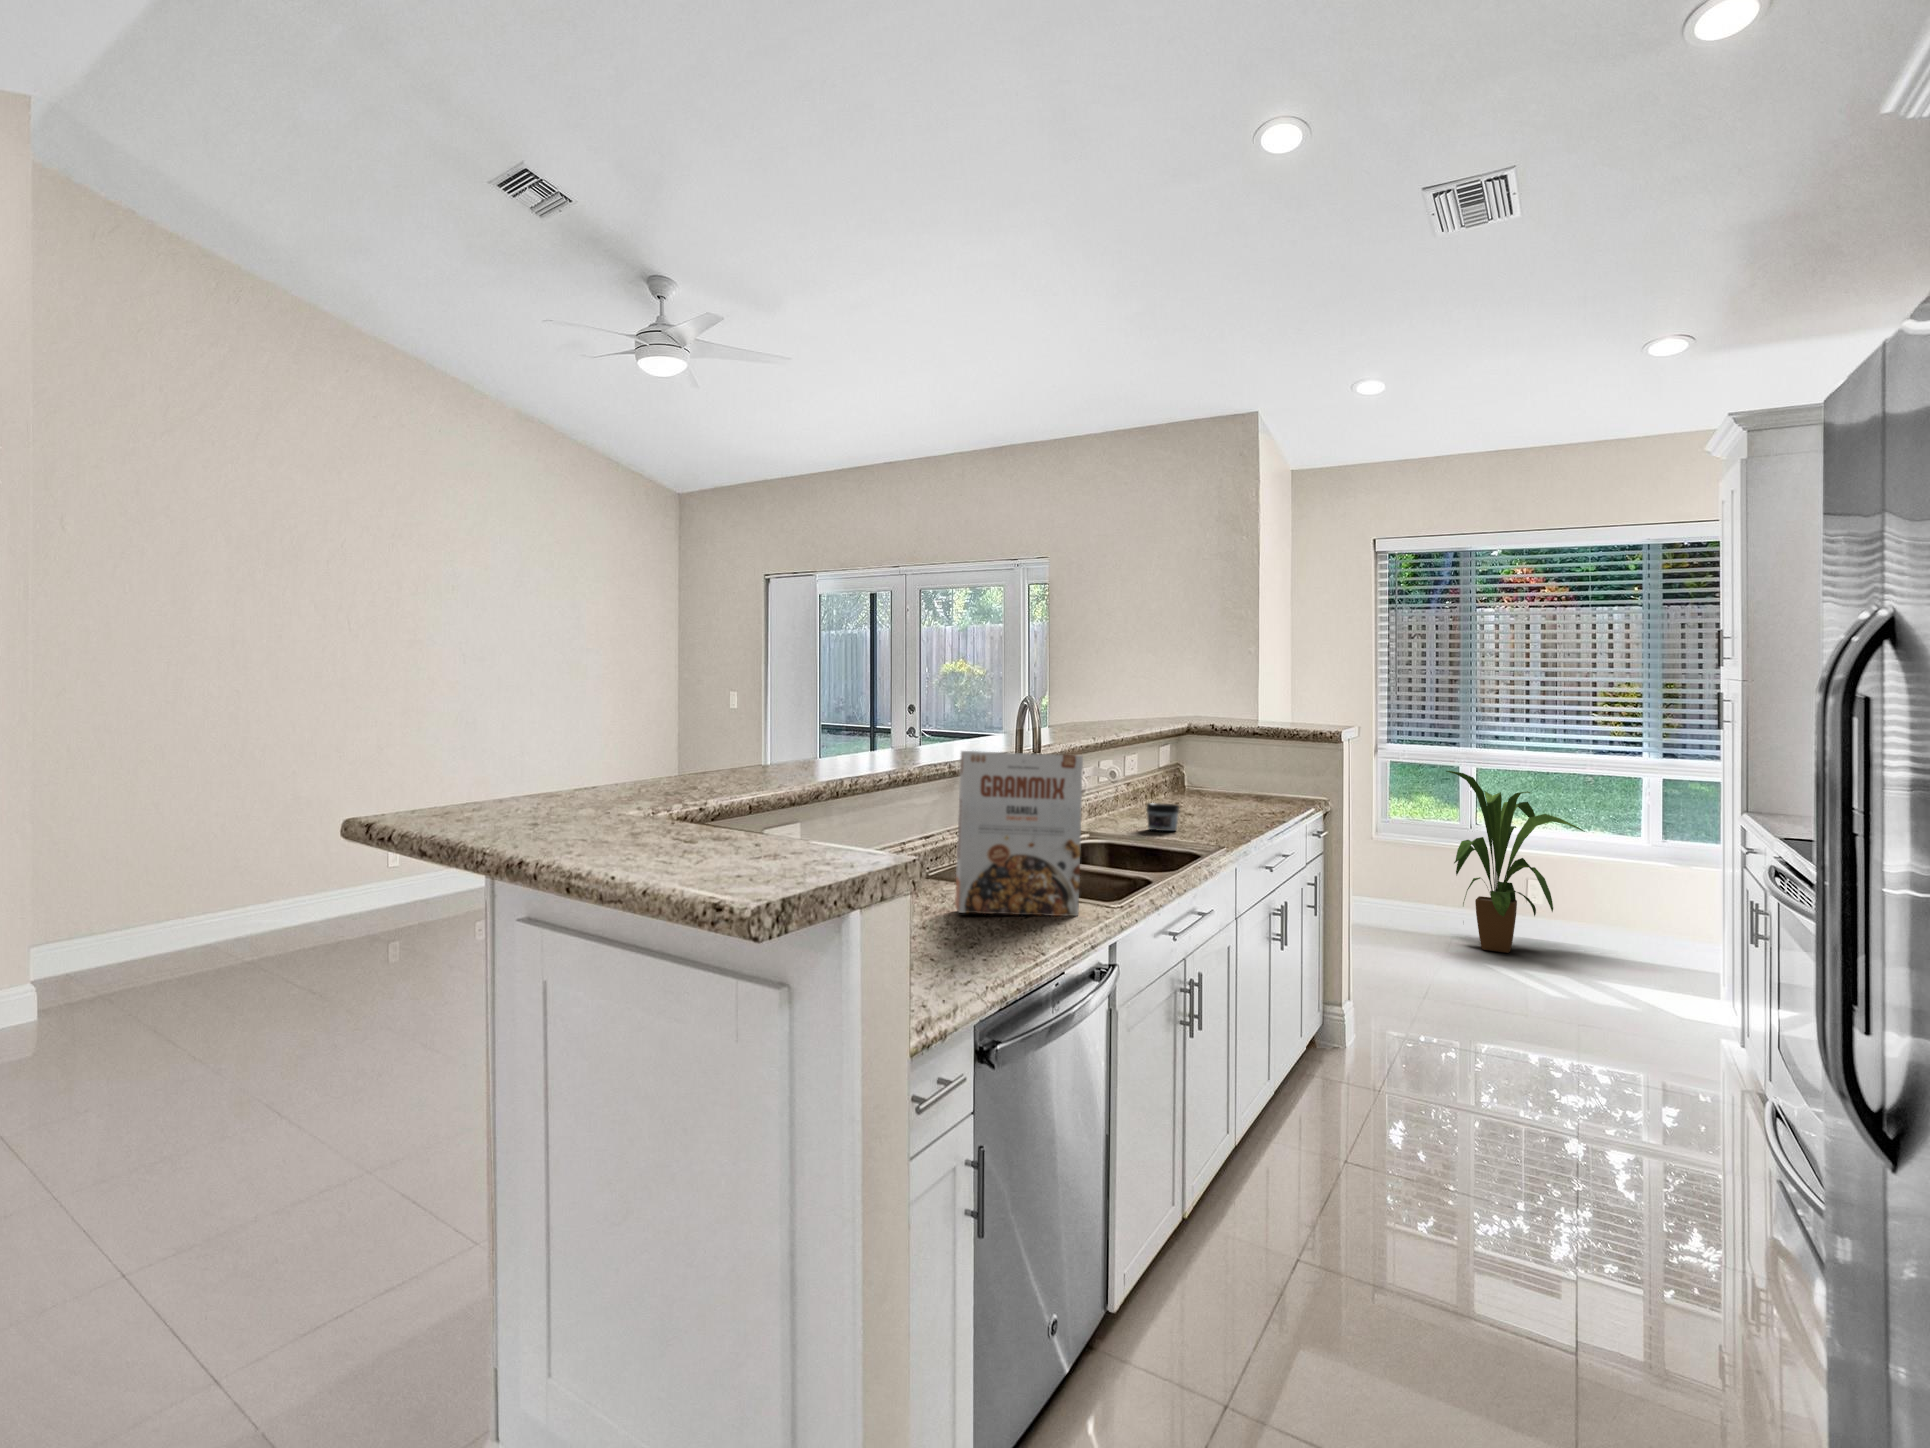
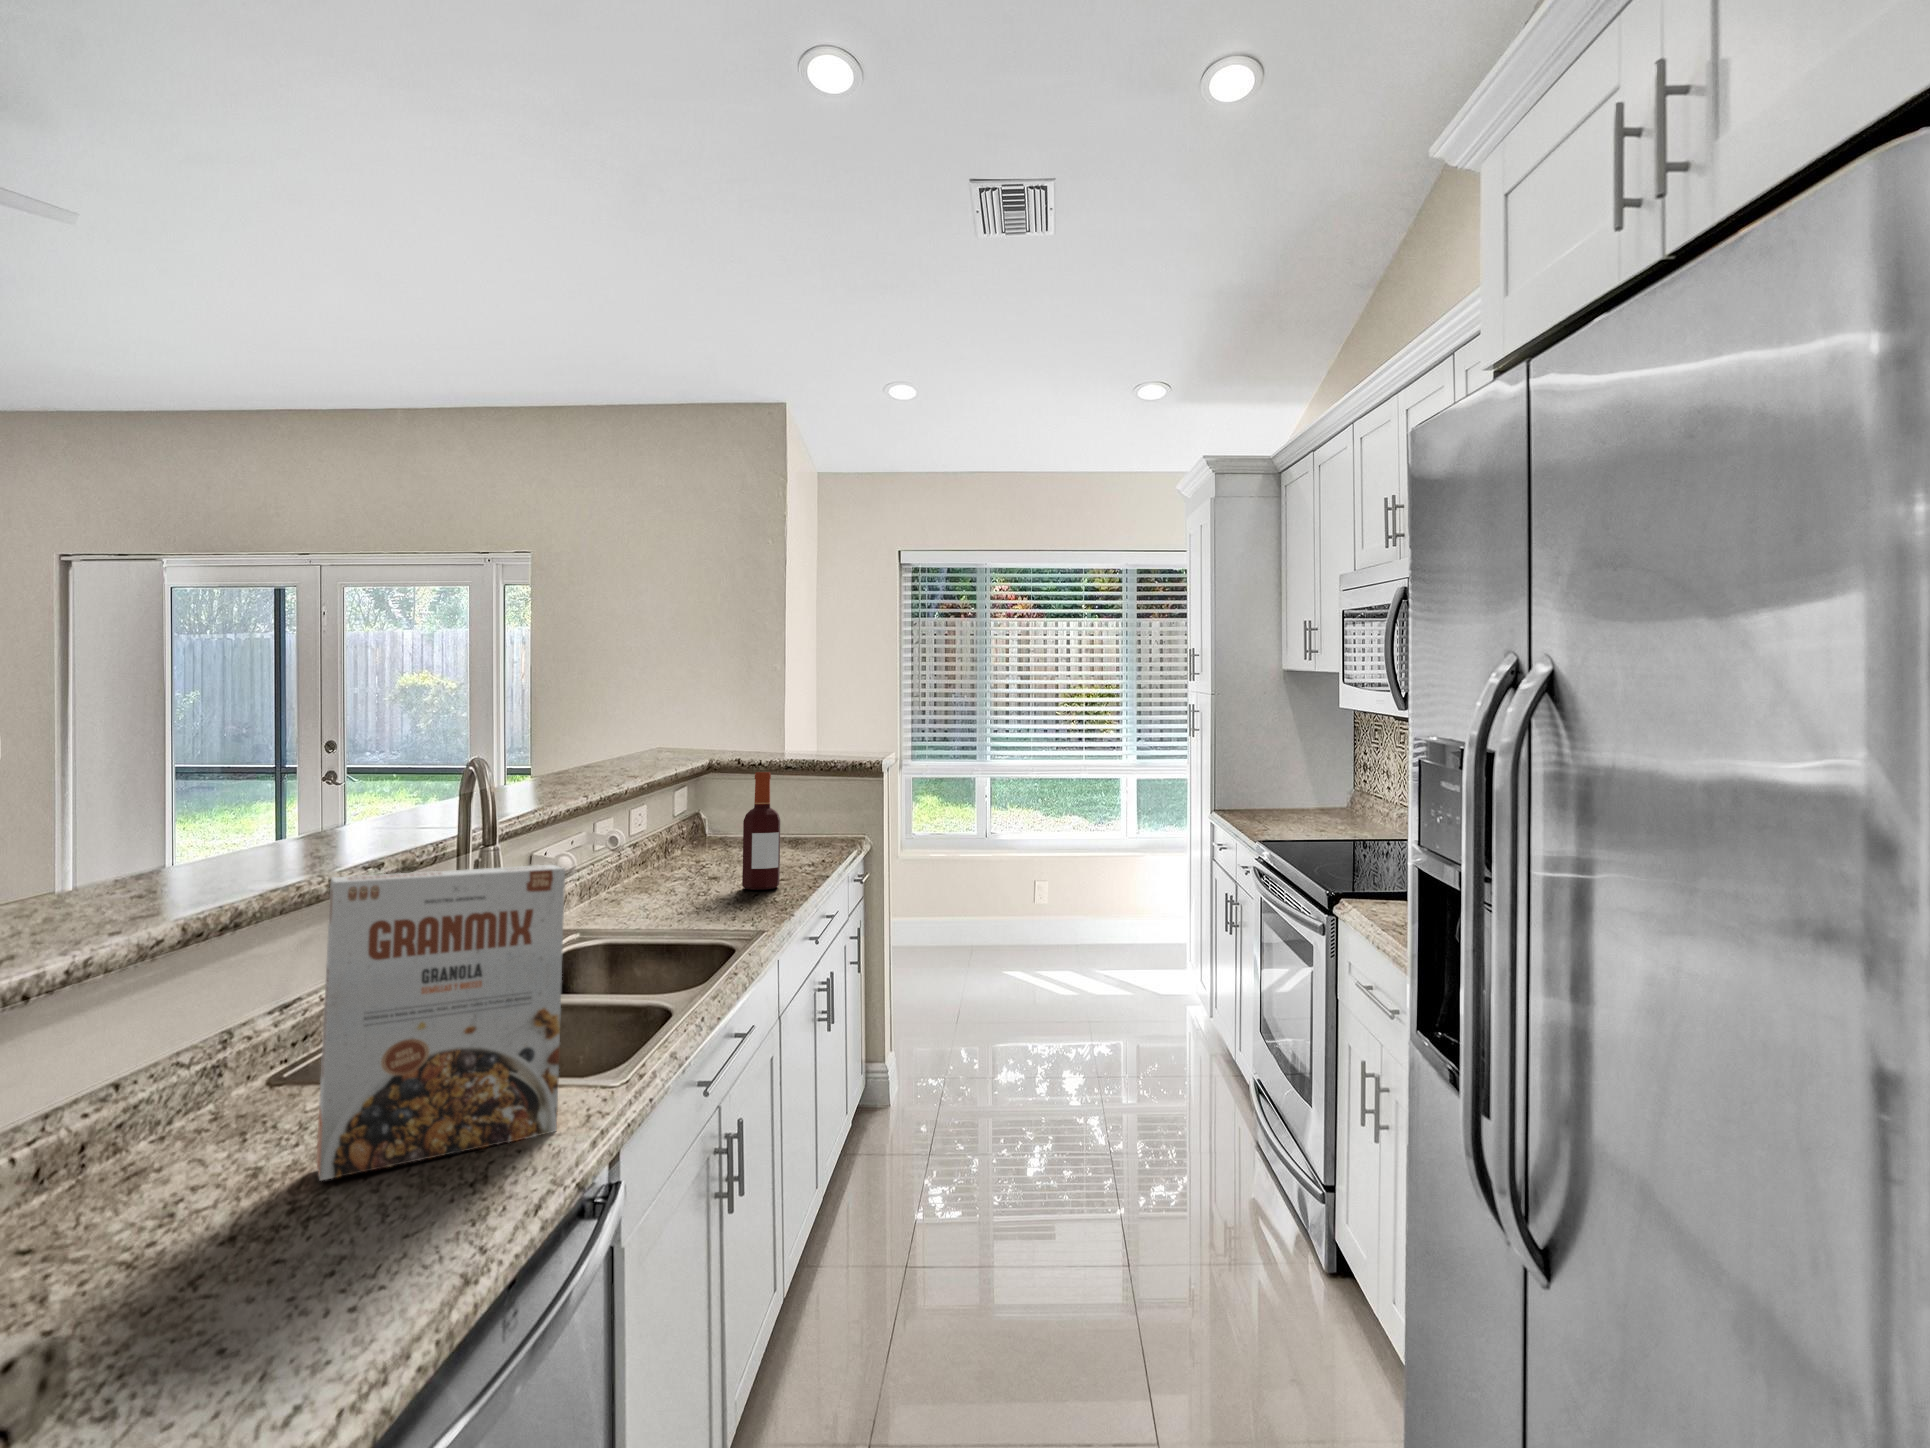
bottle: none [1210,729,1242,824] -> present [742,772,780,890]
house plant: present [1446,771,1584,953] -> none [966,788,1081,963]
jar: present [1146,803,1179,831] -> none [661,874,706,912]

